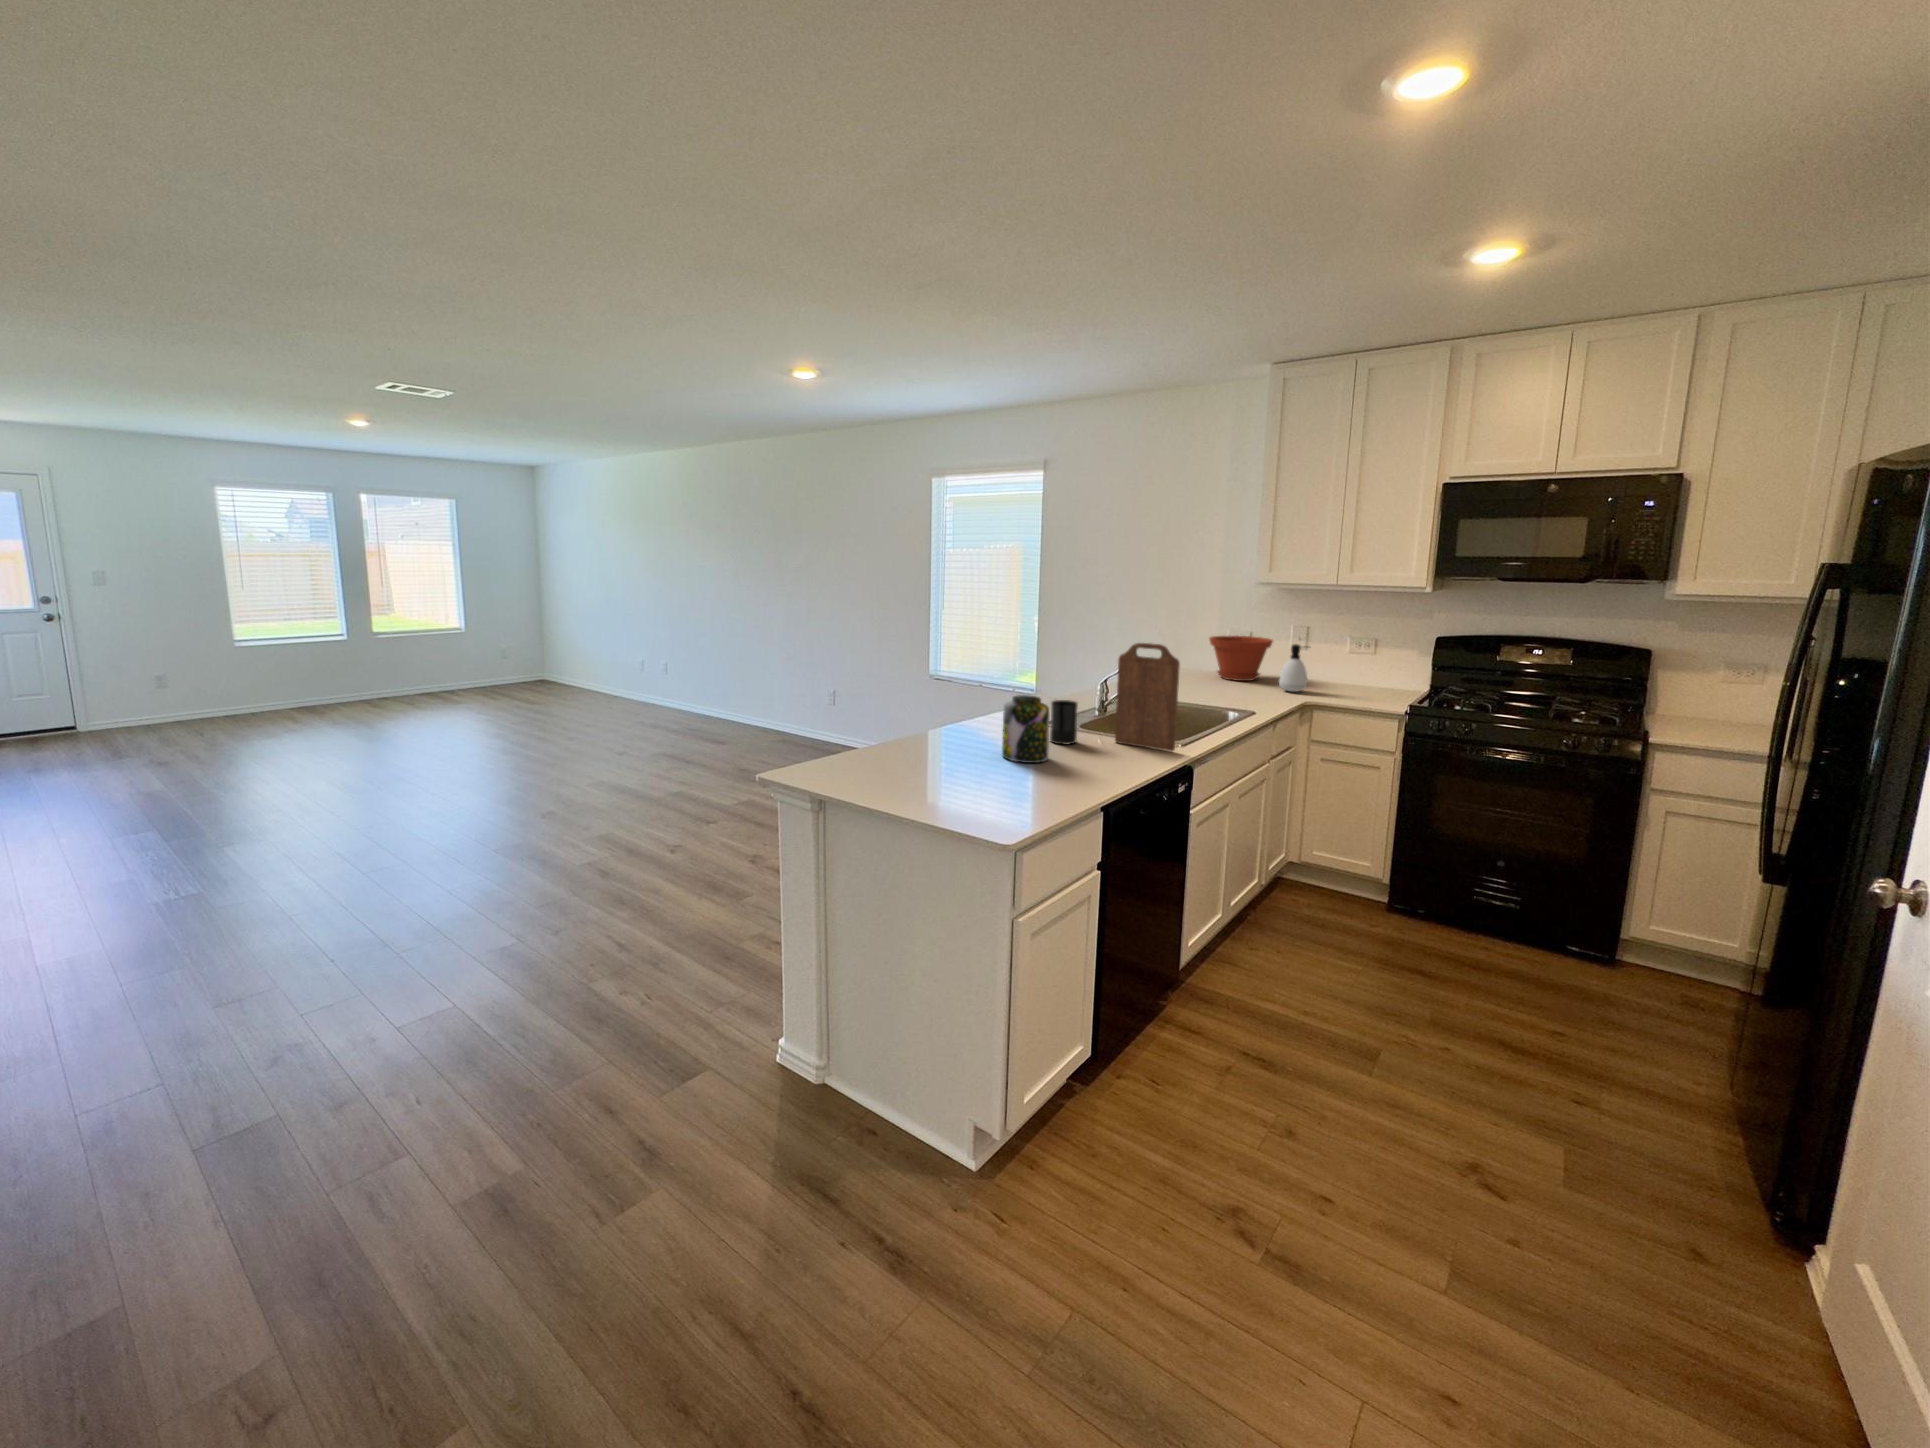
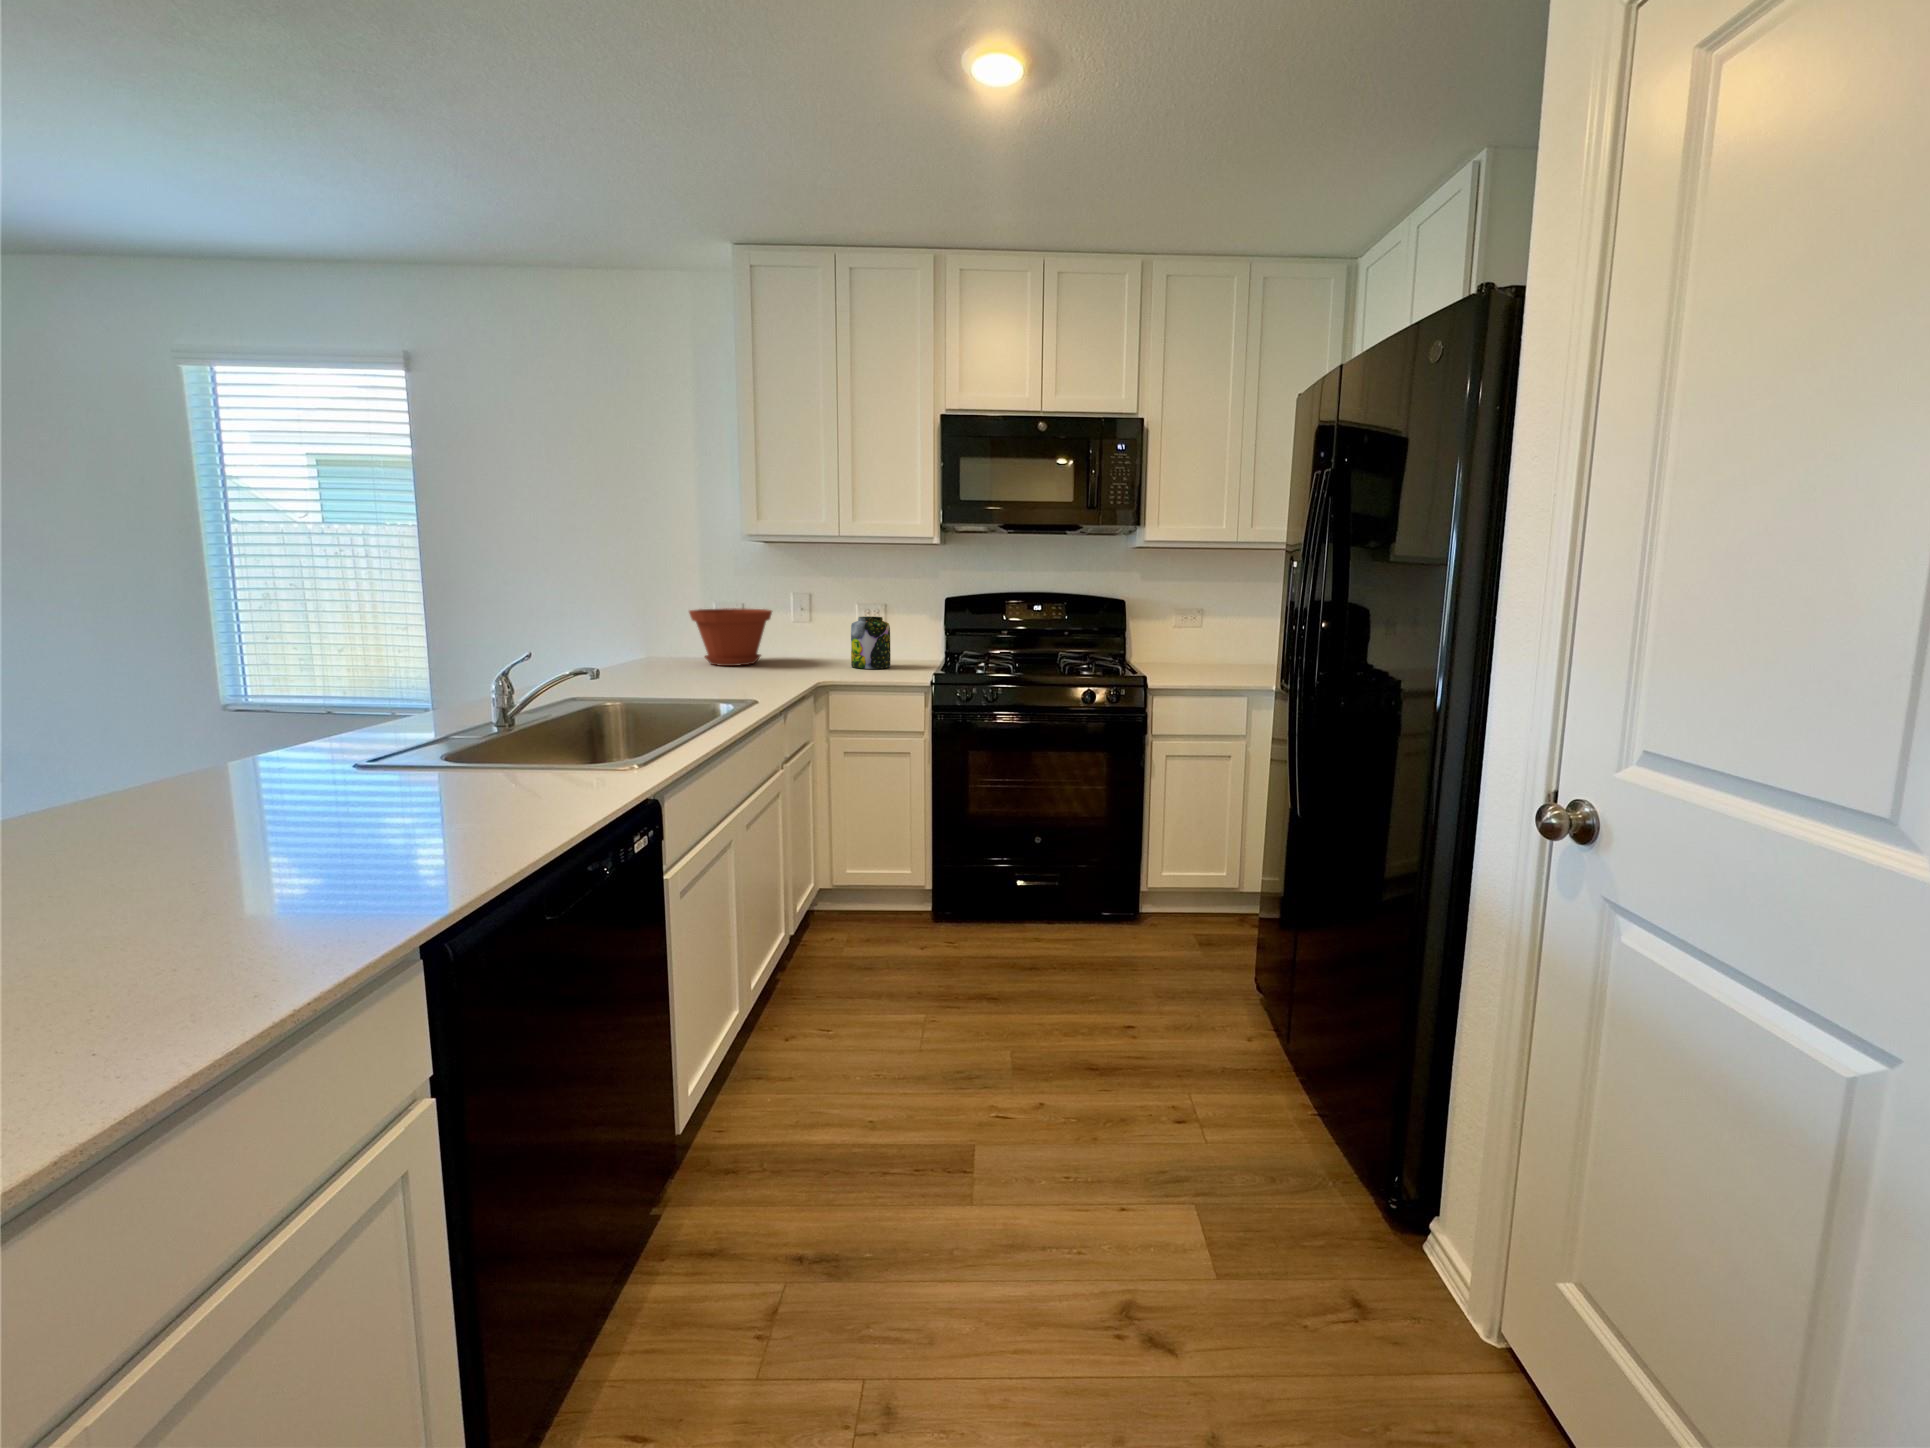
cutting board: present [1115,643,1180,751] -> none [494,585,626,778]
soap dispenser: present [1279,644,1307,692] -> none [785,611,819,672]
jar: present [1002,695,1049,763] -> present [851,616,891,669]
candle: present [1050,700,1078,744] -> none [329,705,415,801]

